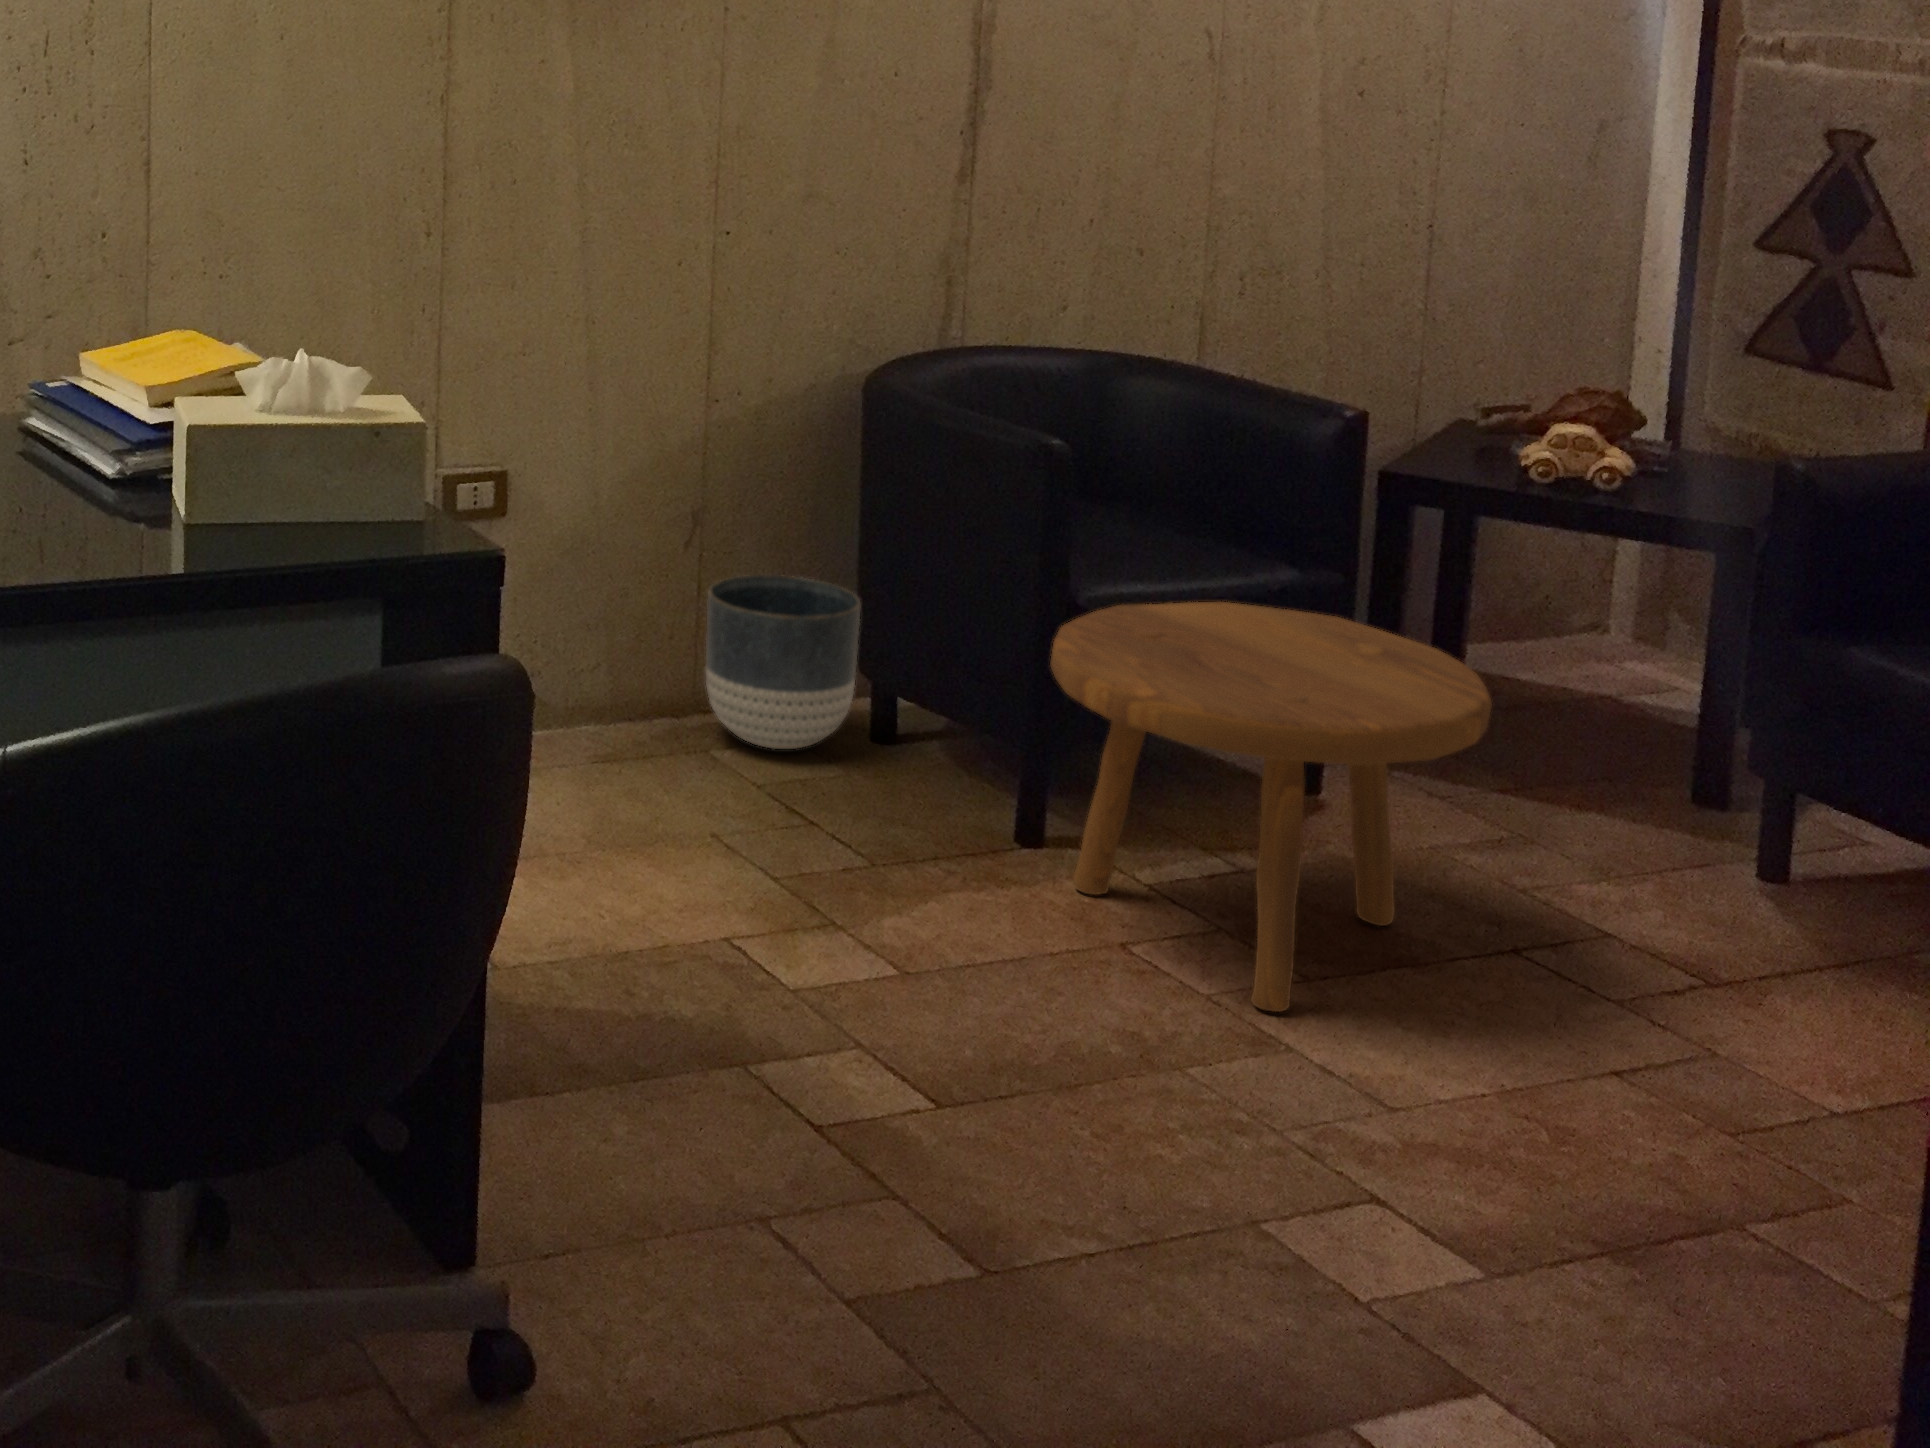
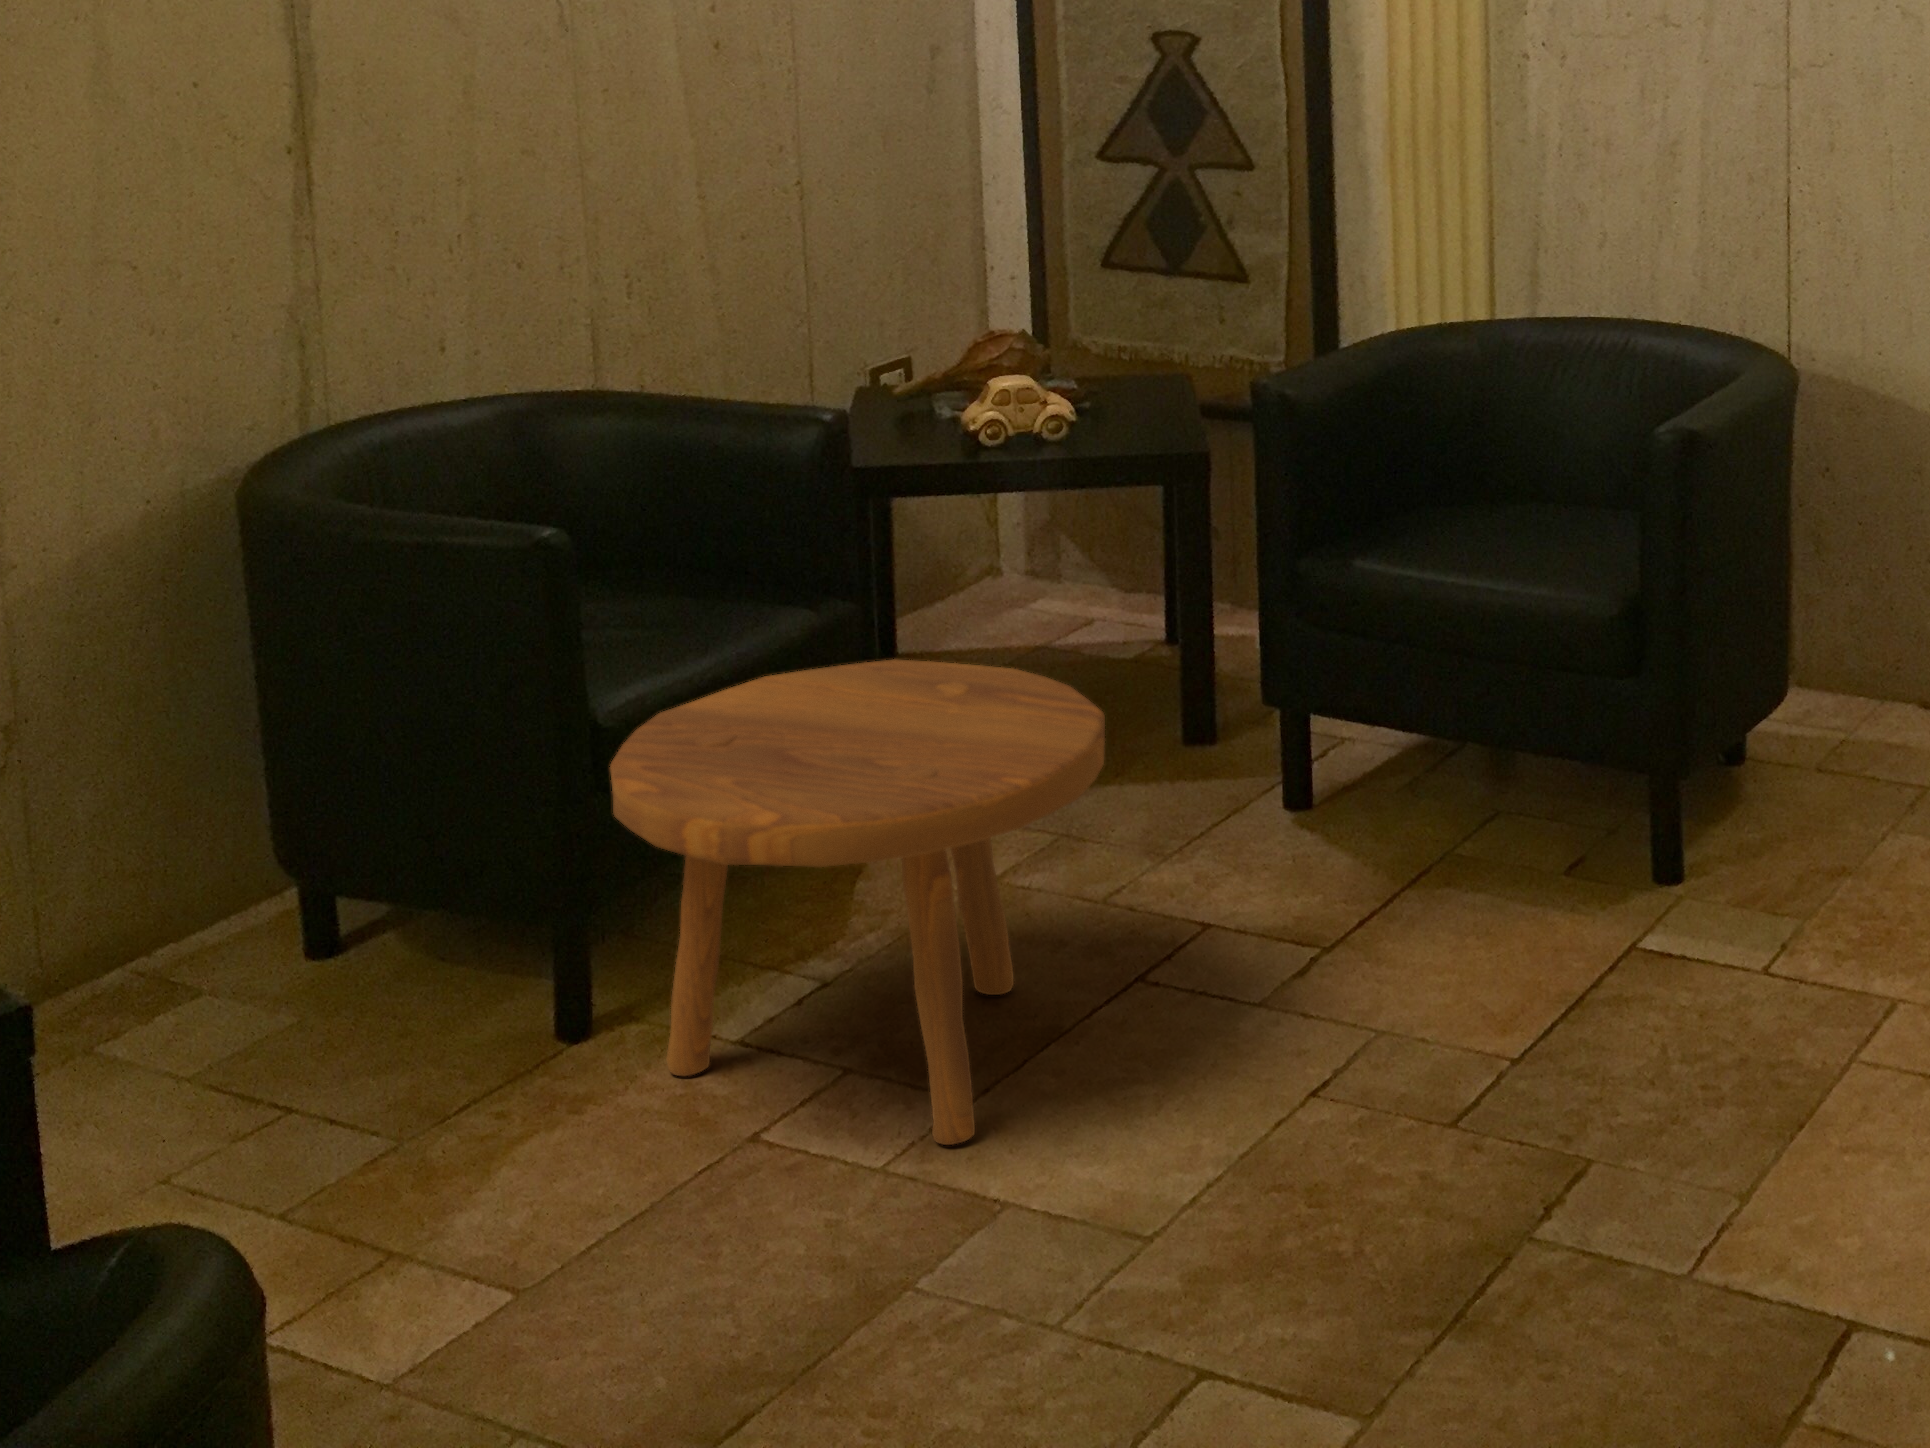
planter: present [706,575,860,749] -> none [66,779,296,1025]

